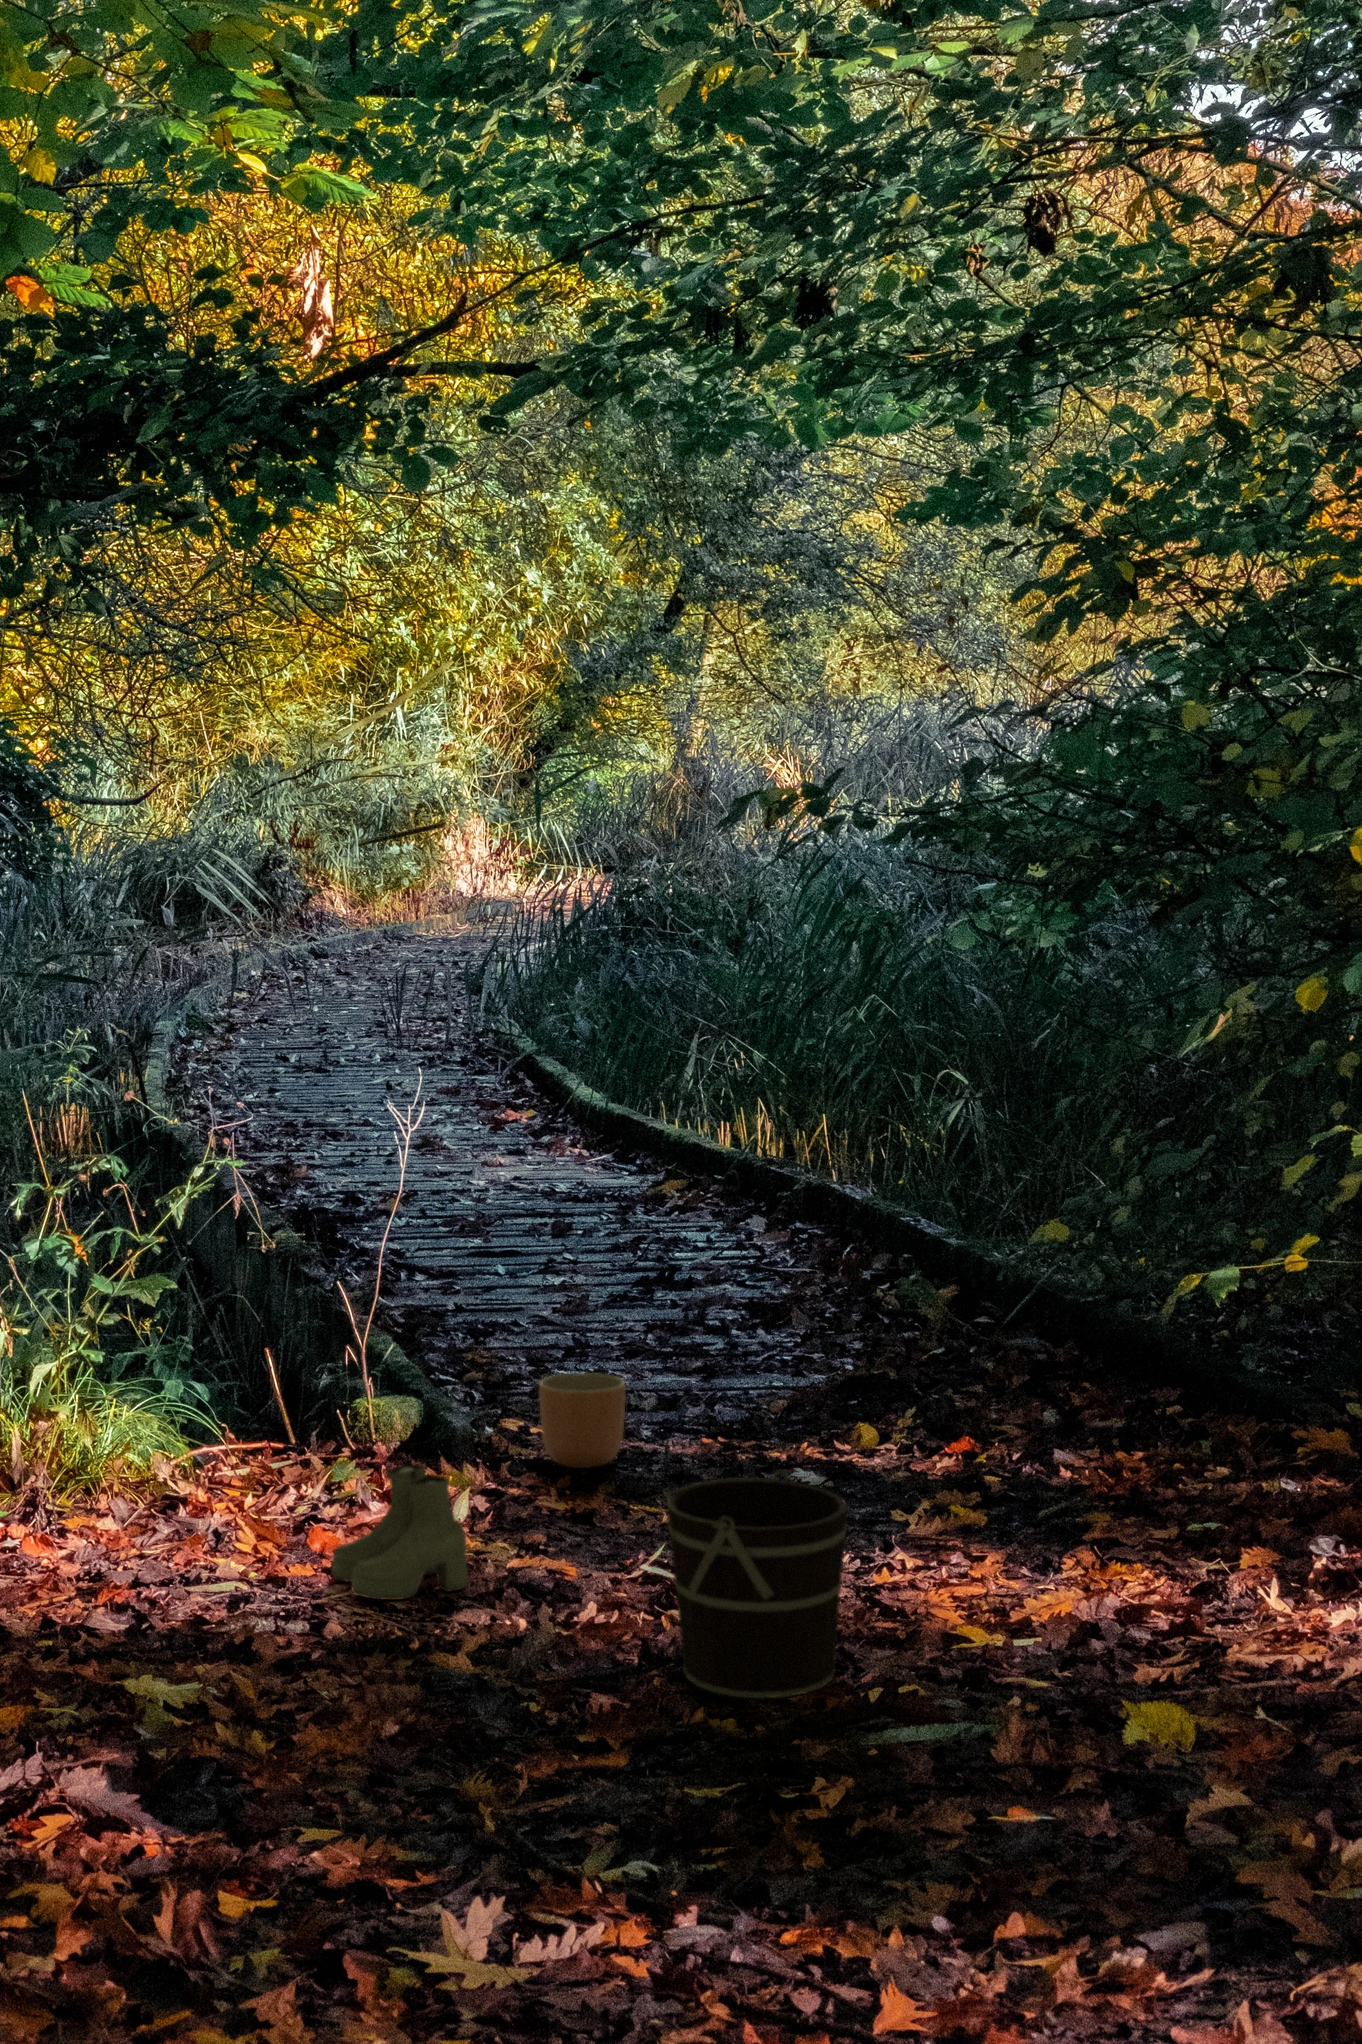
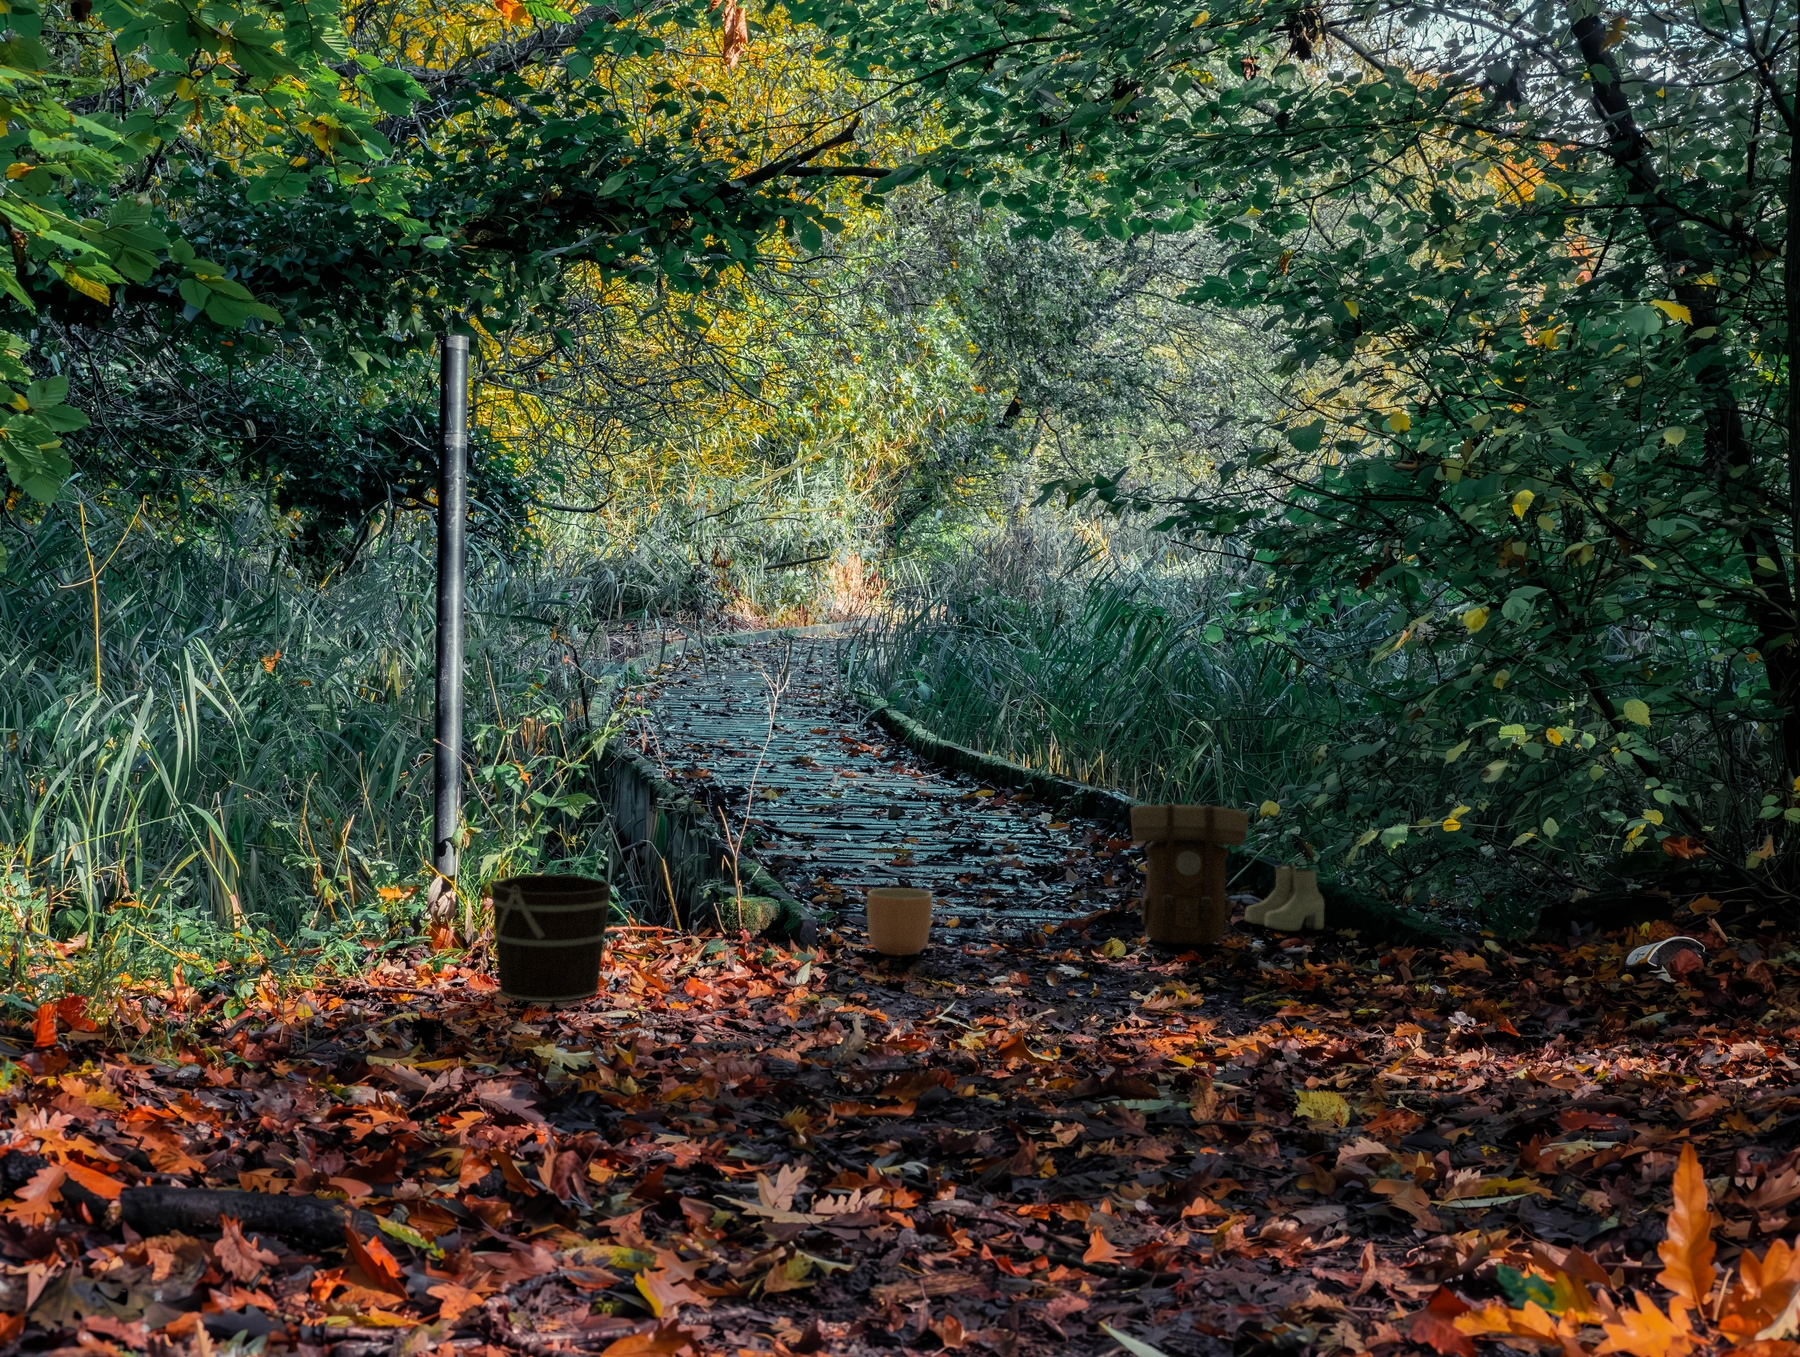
backpack: none [878,1238,1033,1428] -> present [1131,803,1248,945]
boots: present [332,1463,467,1600] -> present [1245,865,1324,931]
bucket: present [664,1471,848,1698] -> present [491,871,611,1001]

